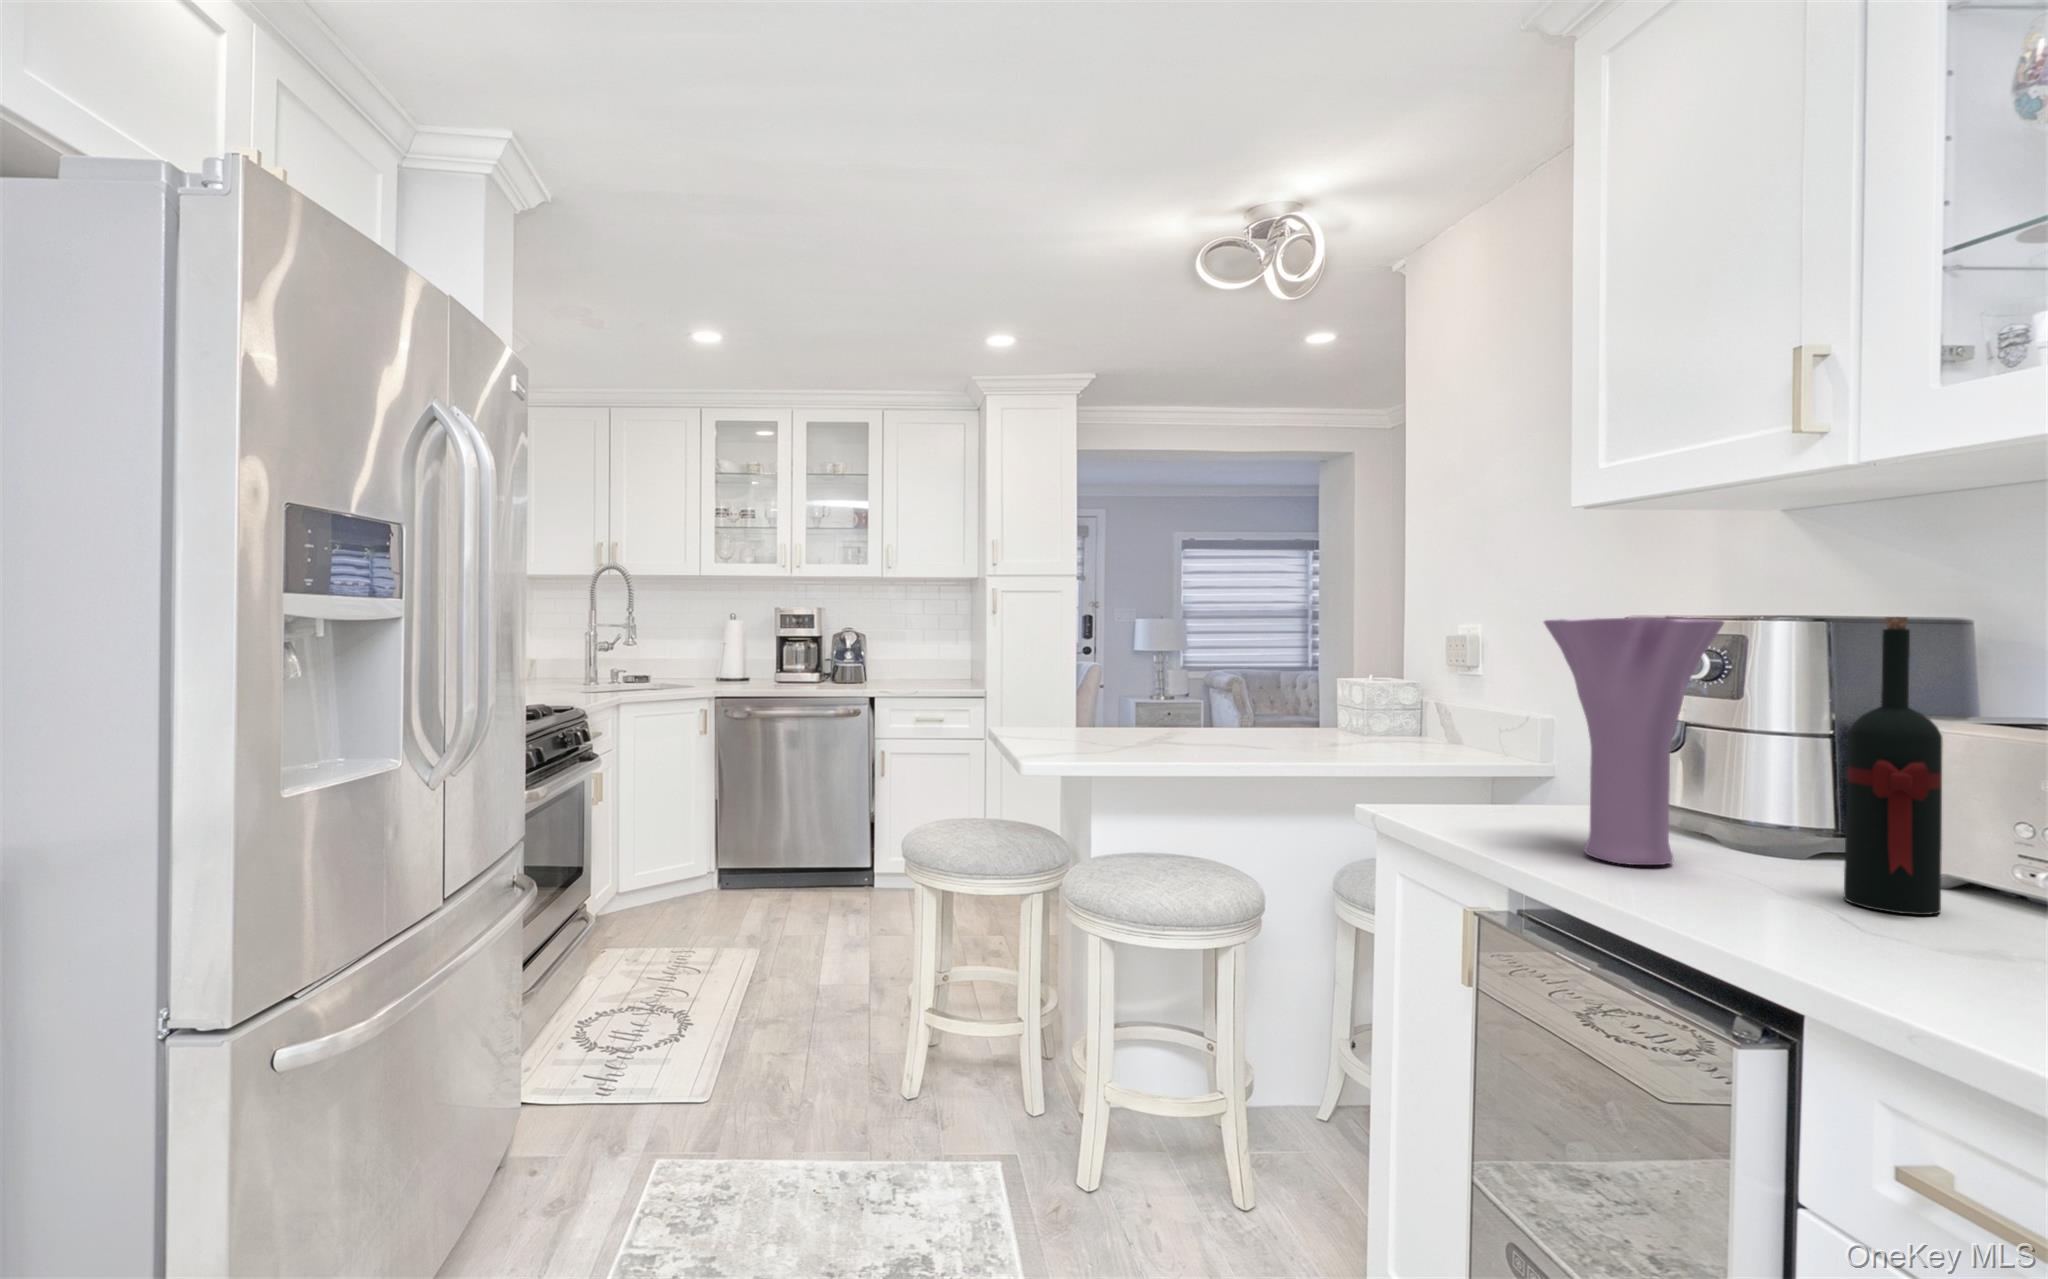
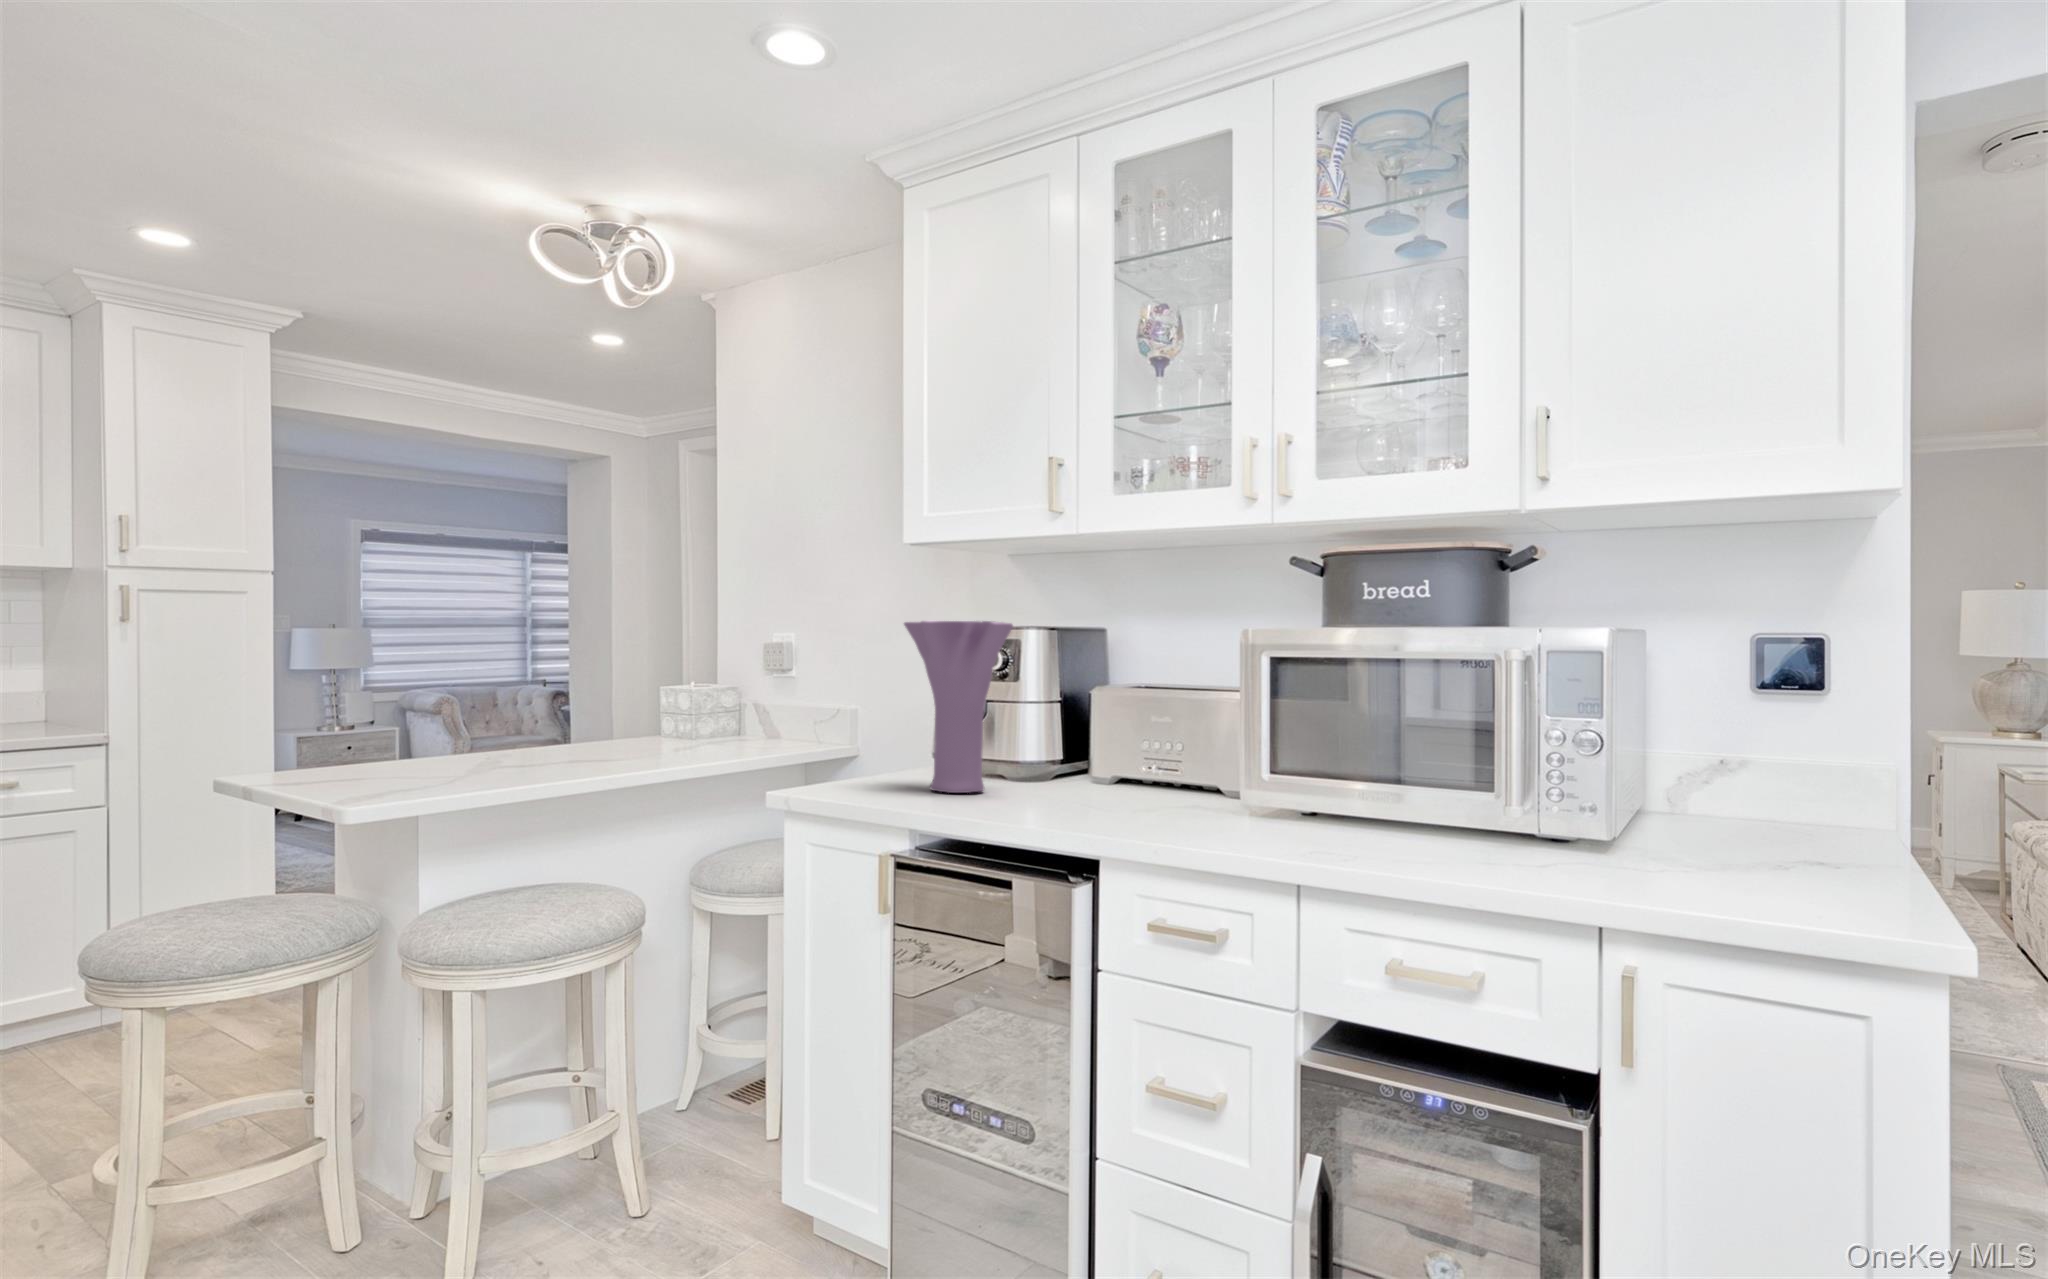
wine bottle: present [1844,617,1942,915] -> none [1079,624,1126,802]

